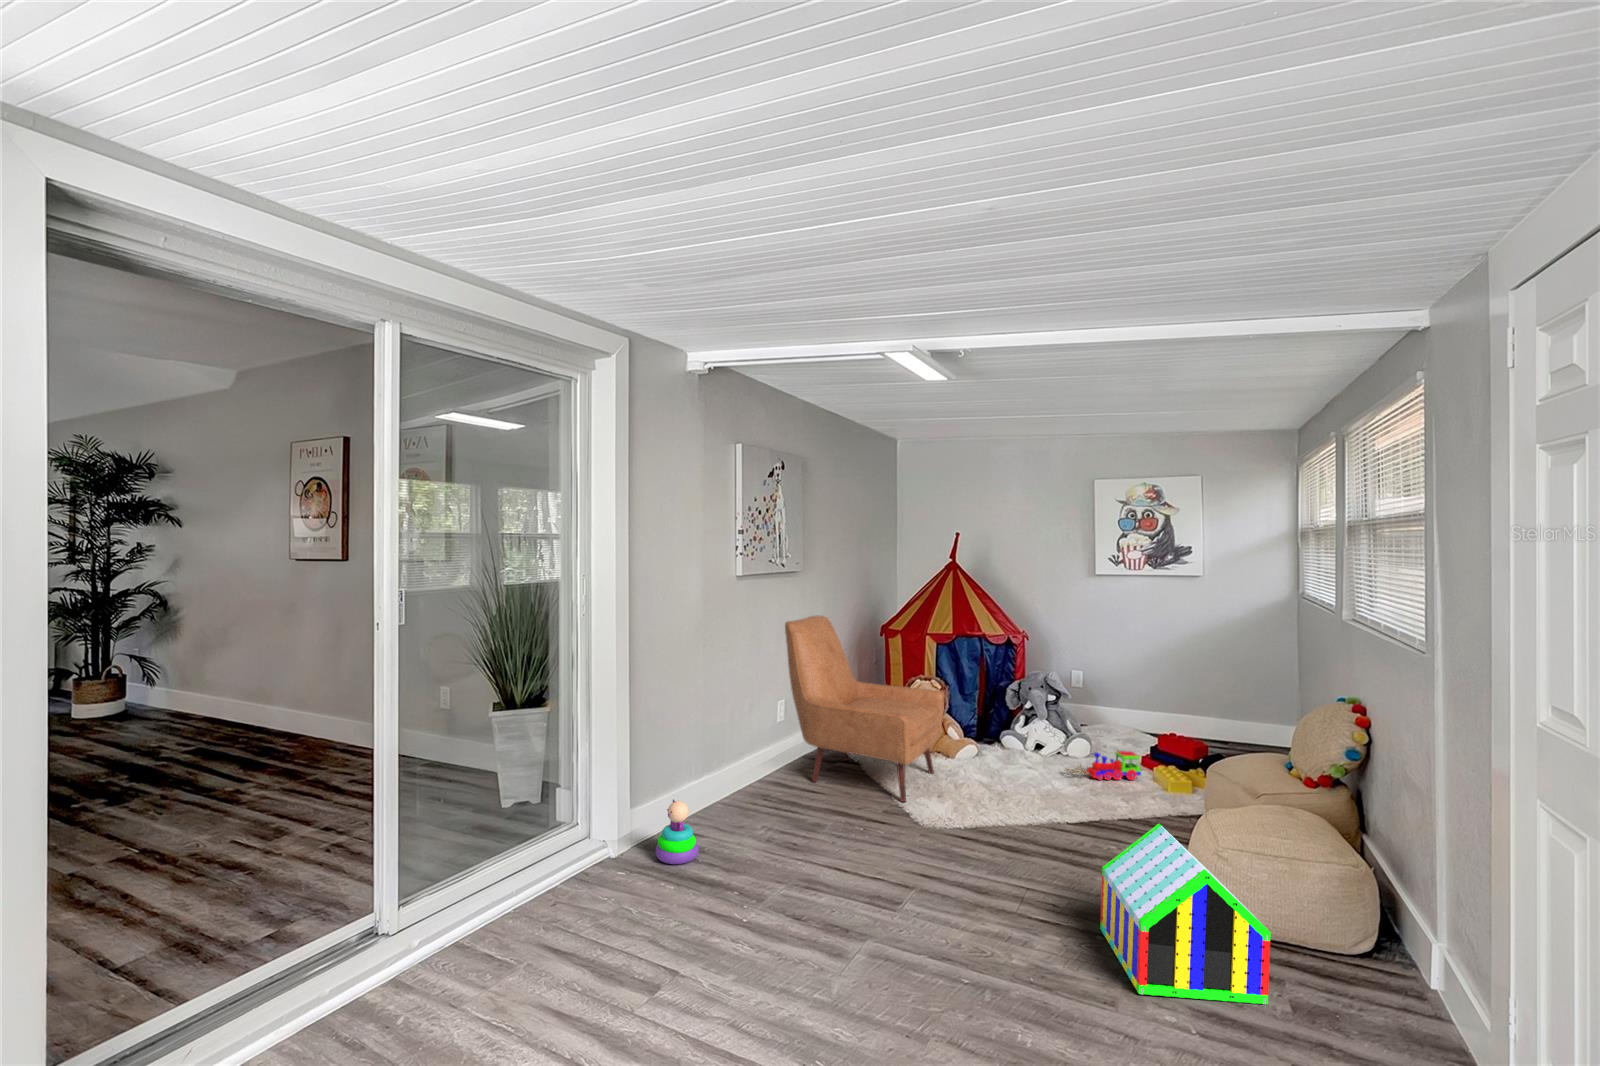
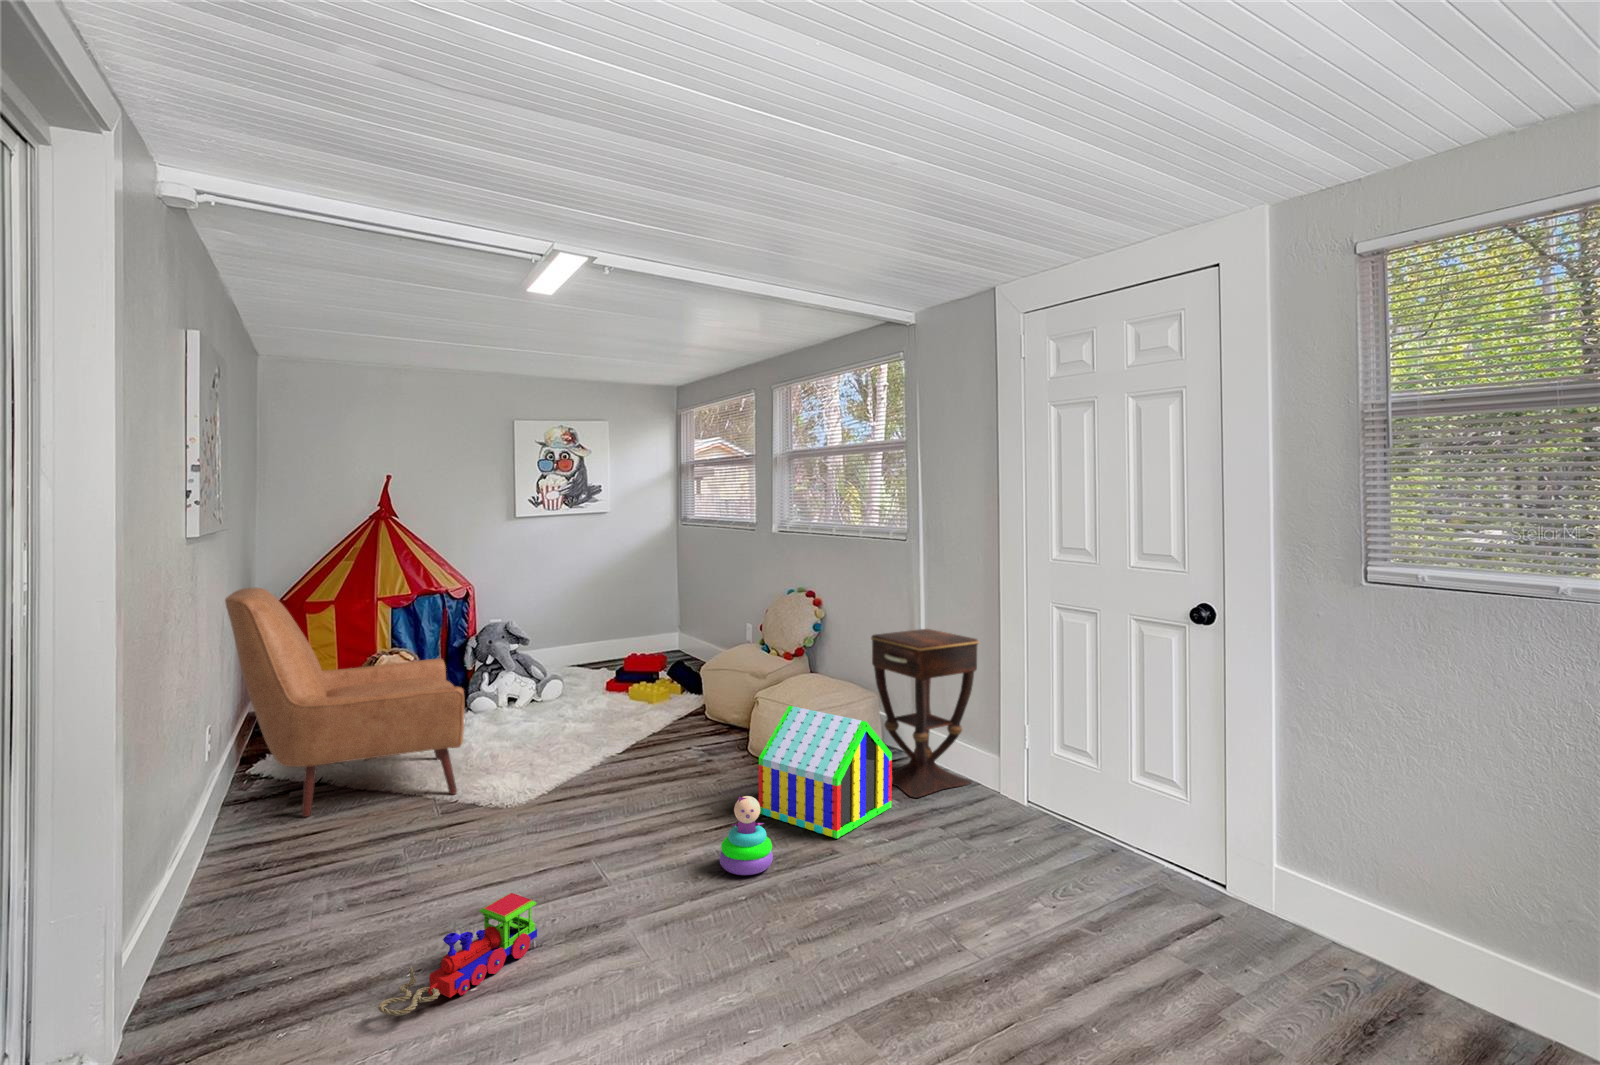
toy train: present [1065,751,1141,780] -> present [378,893,537,1016]
side table: none [1302,772,1476,1048] -> present [871,629,979,798]
stacking toy: present [655,799,699,864] -> present [719,796,773,875]

